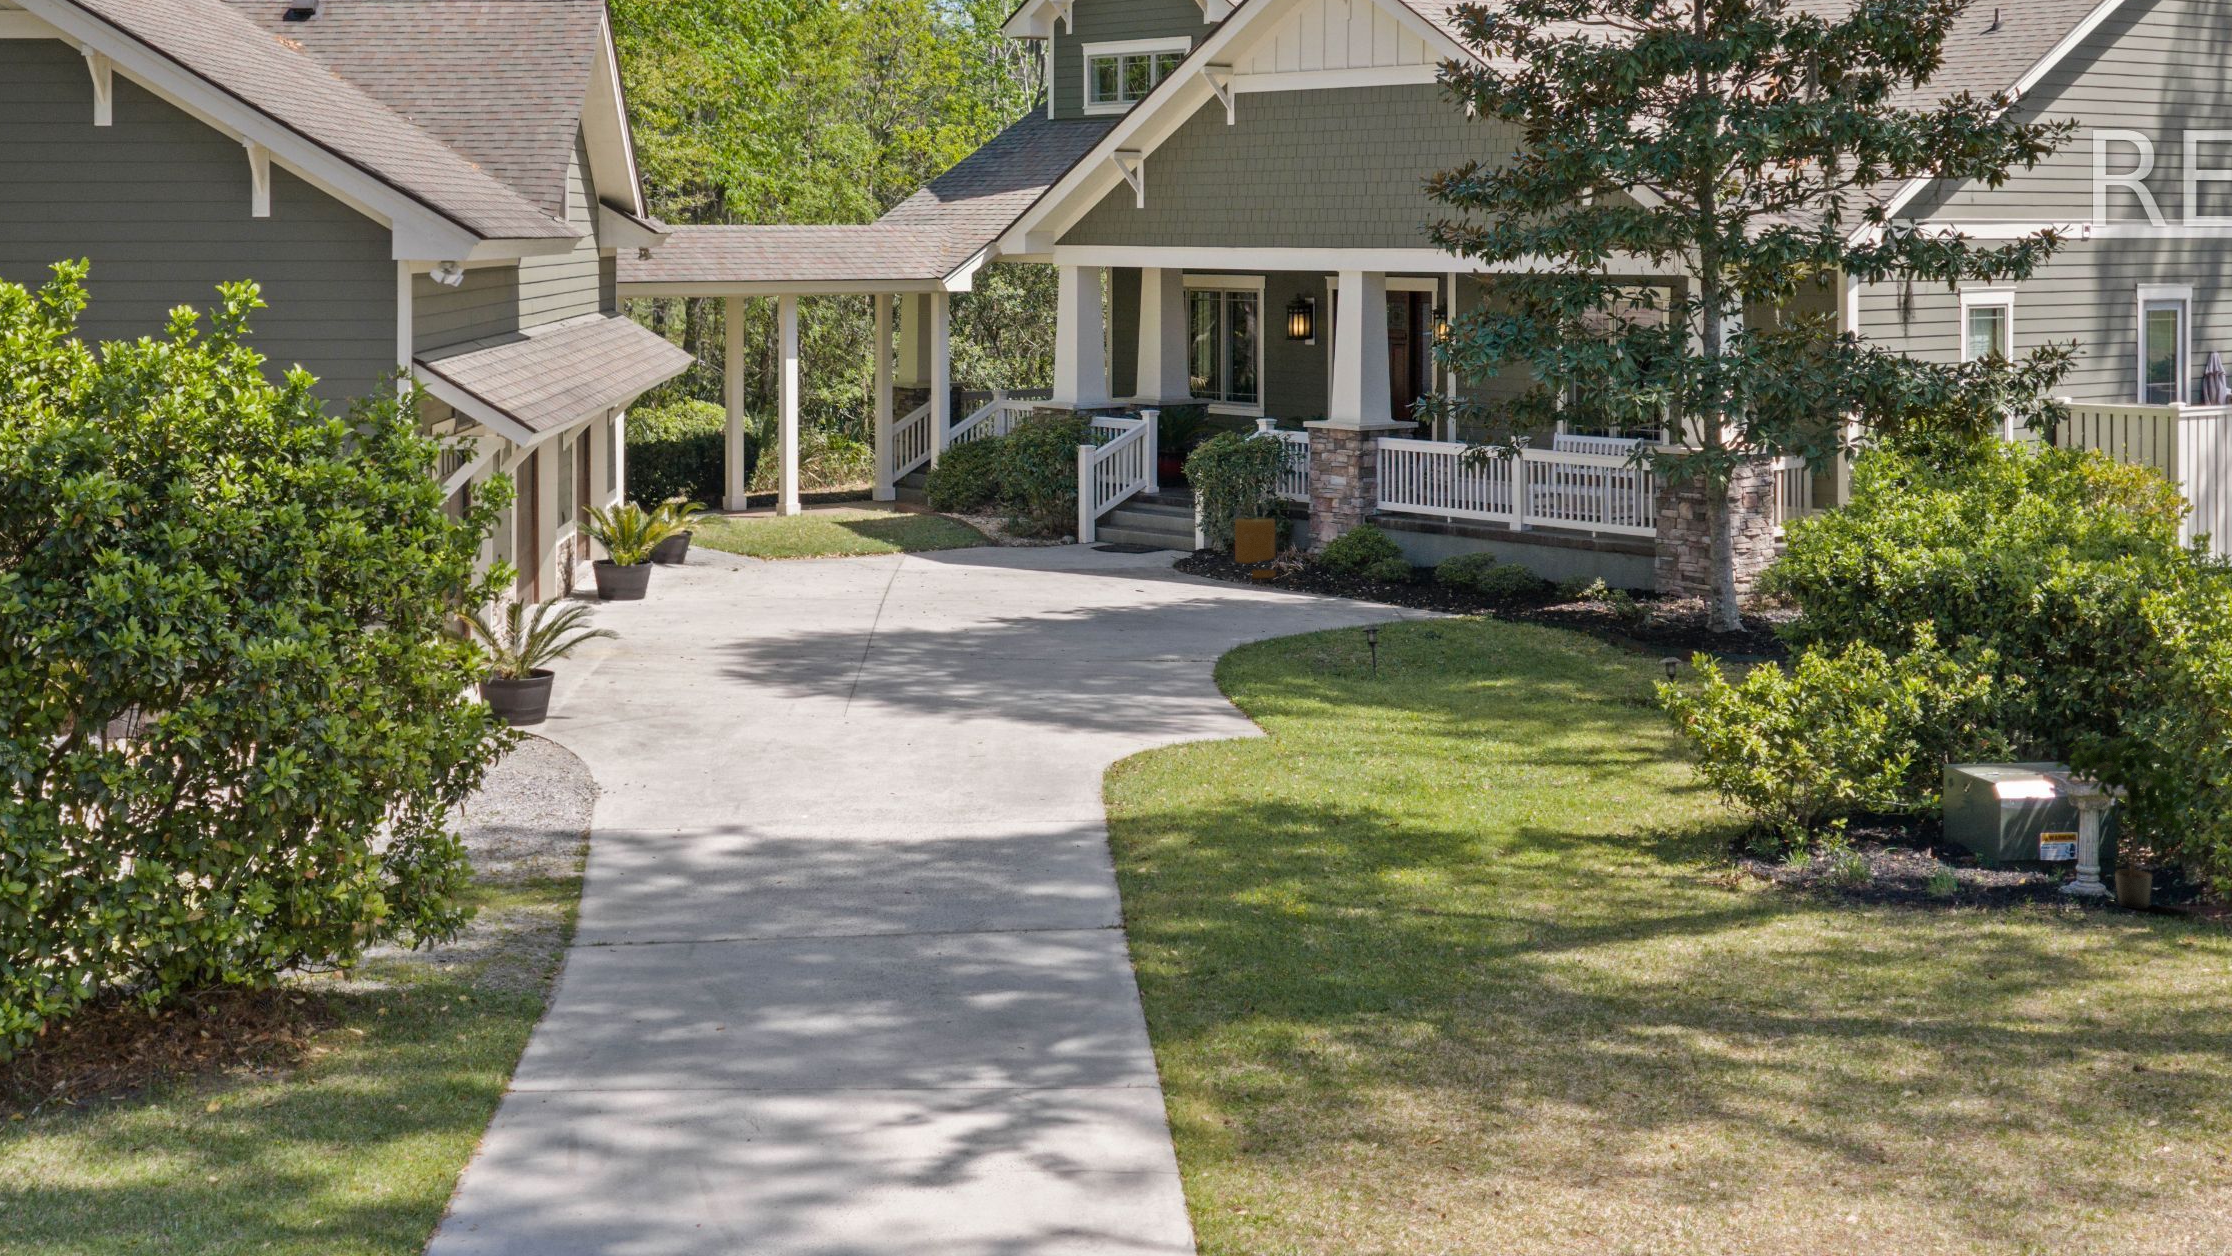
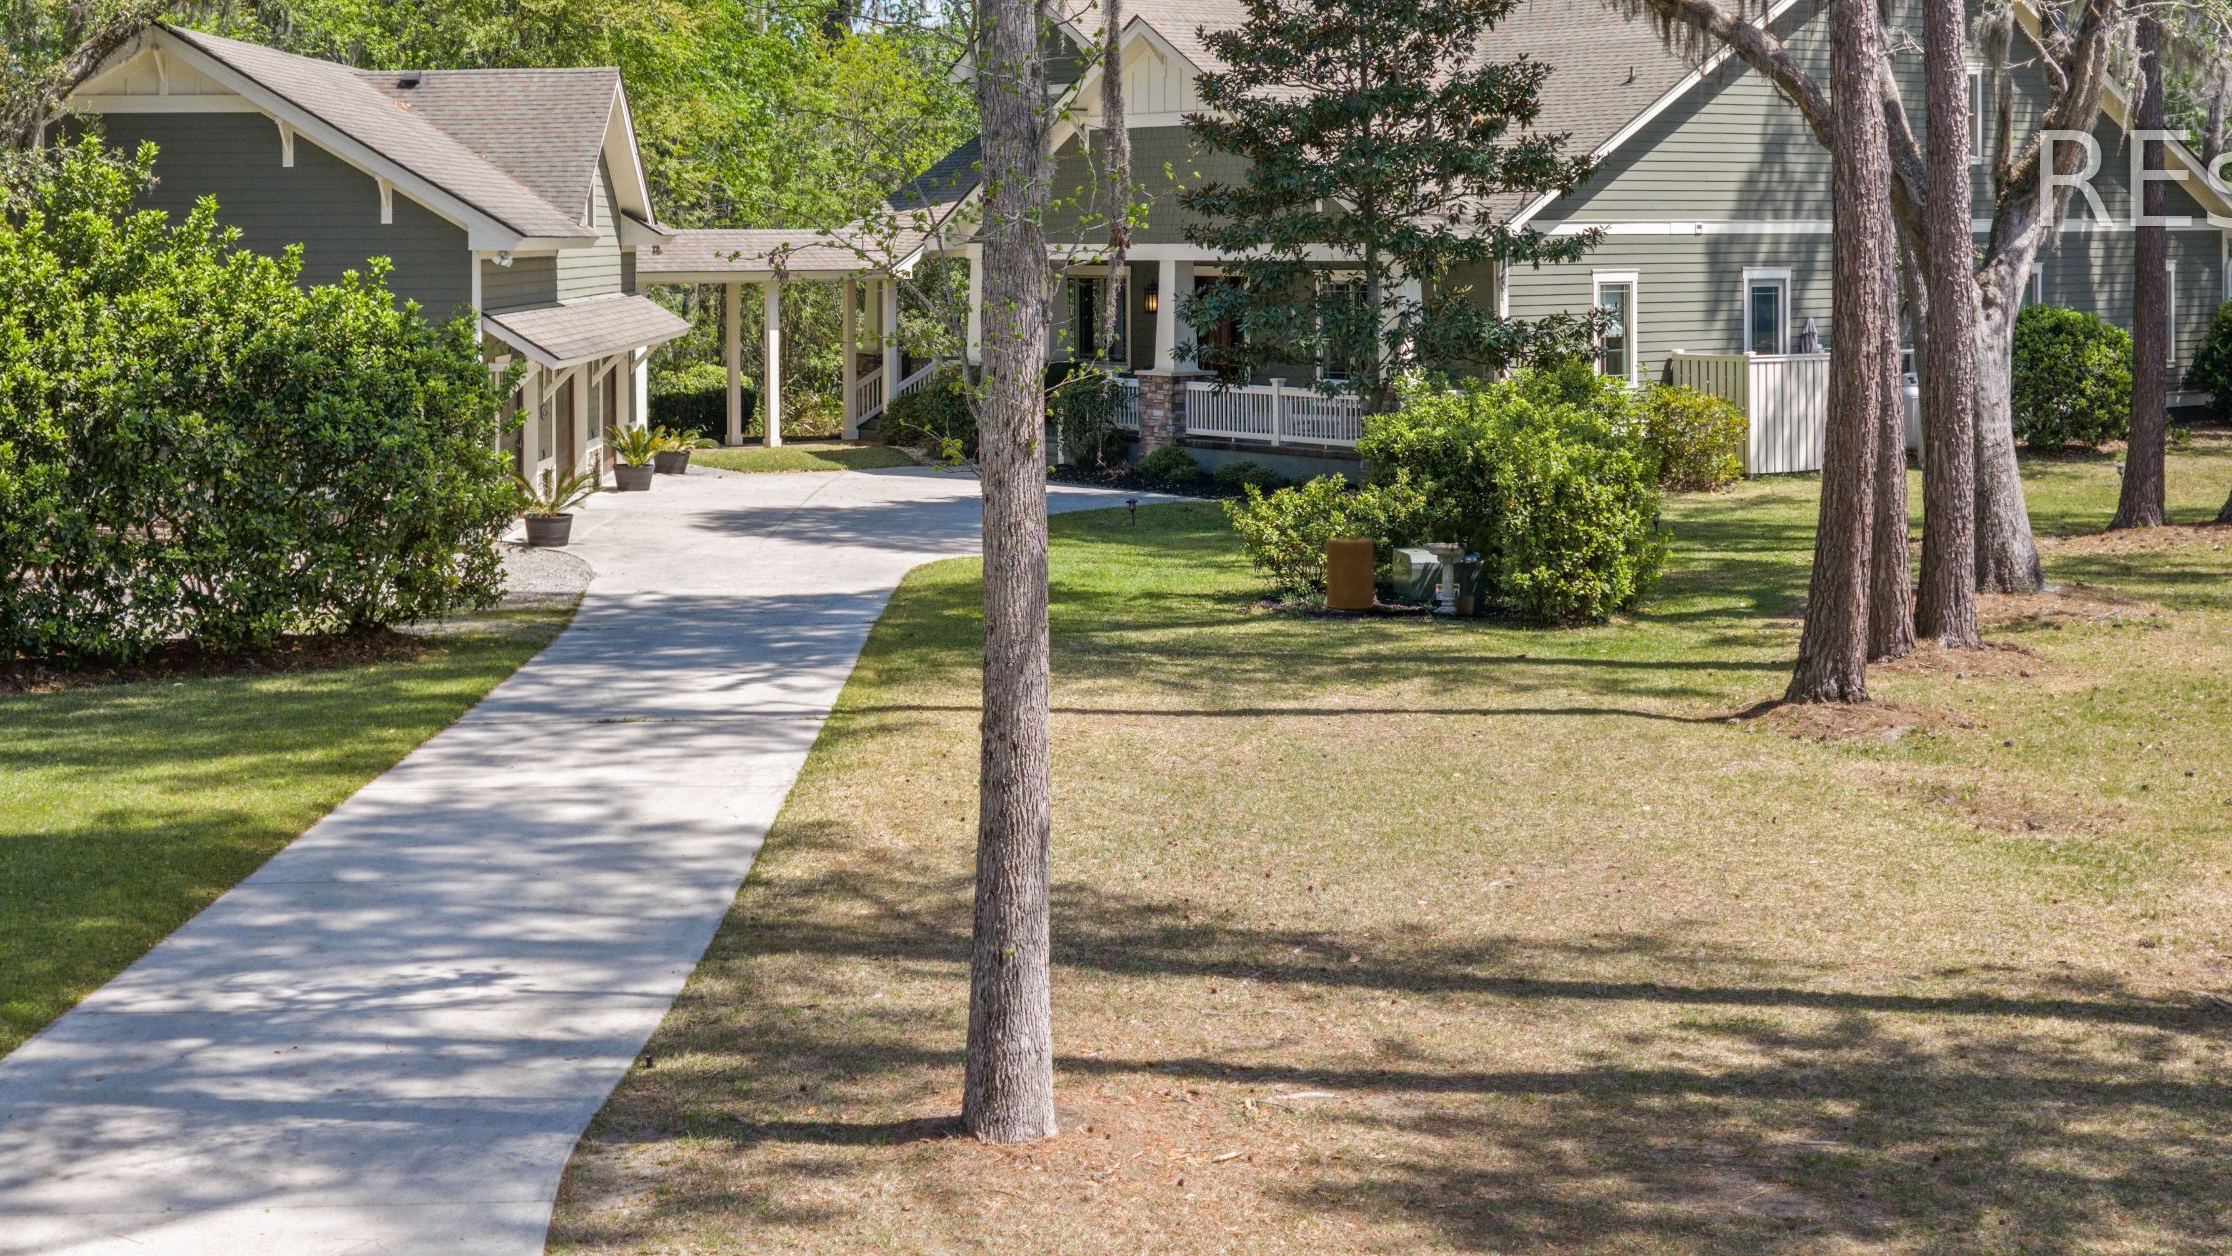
basket: present [1235,518,1276,579] -> present [1326,537,1374,609]

